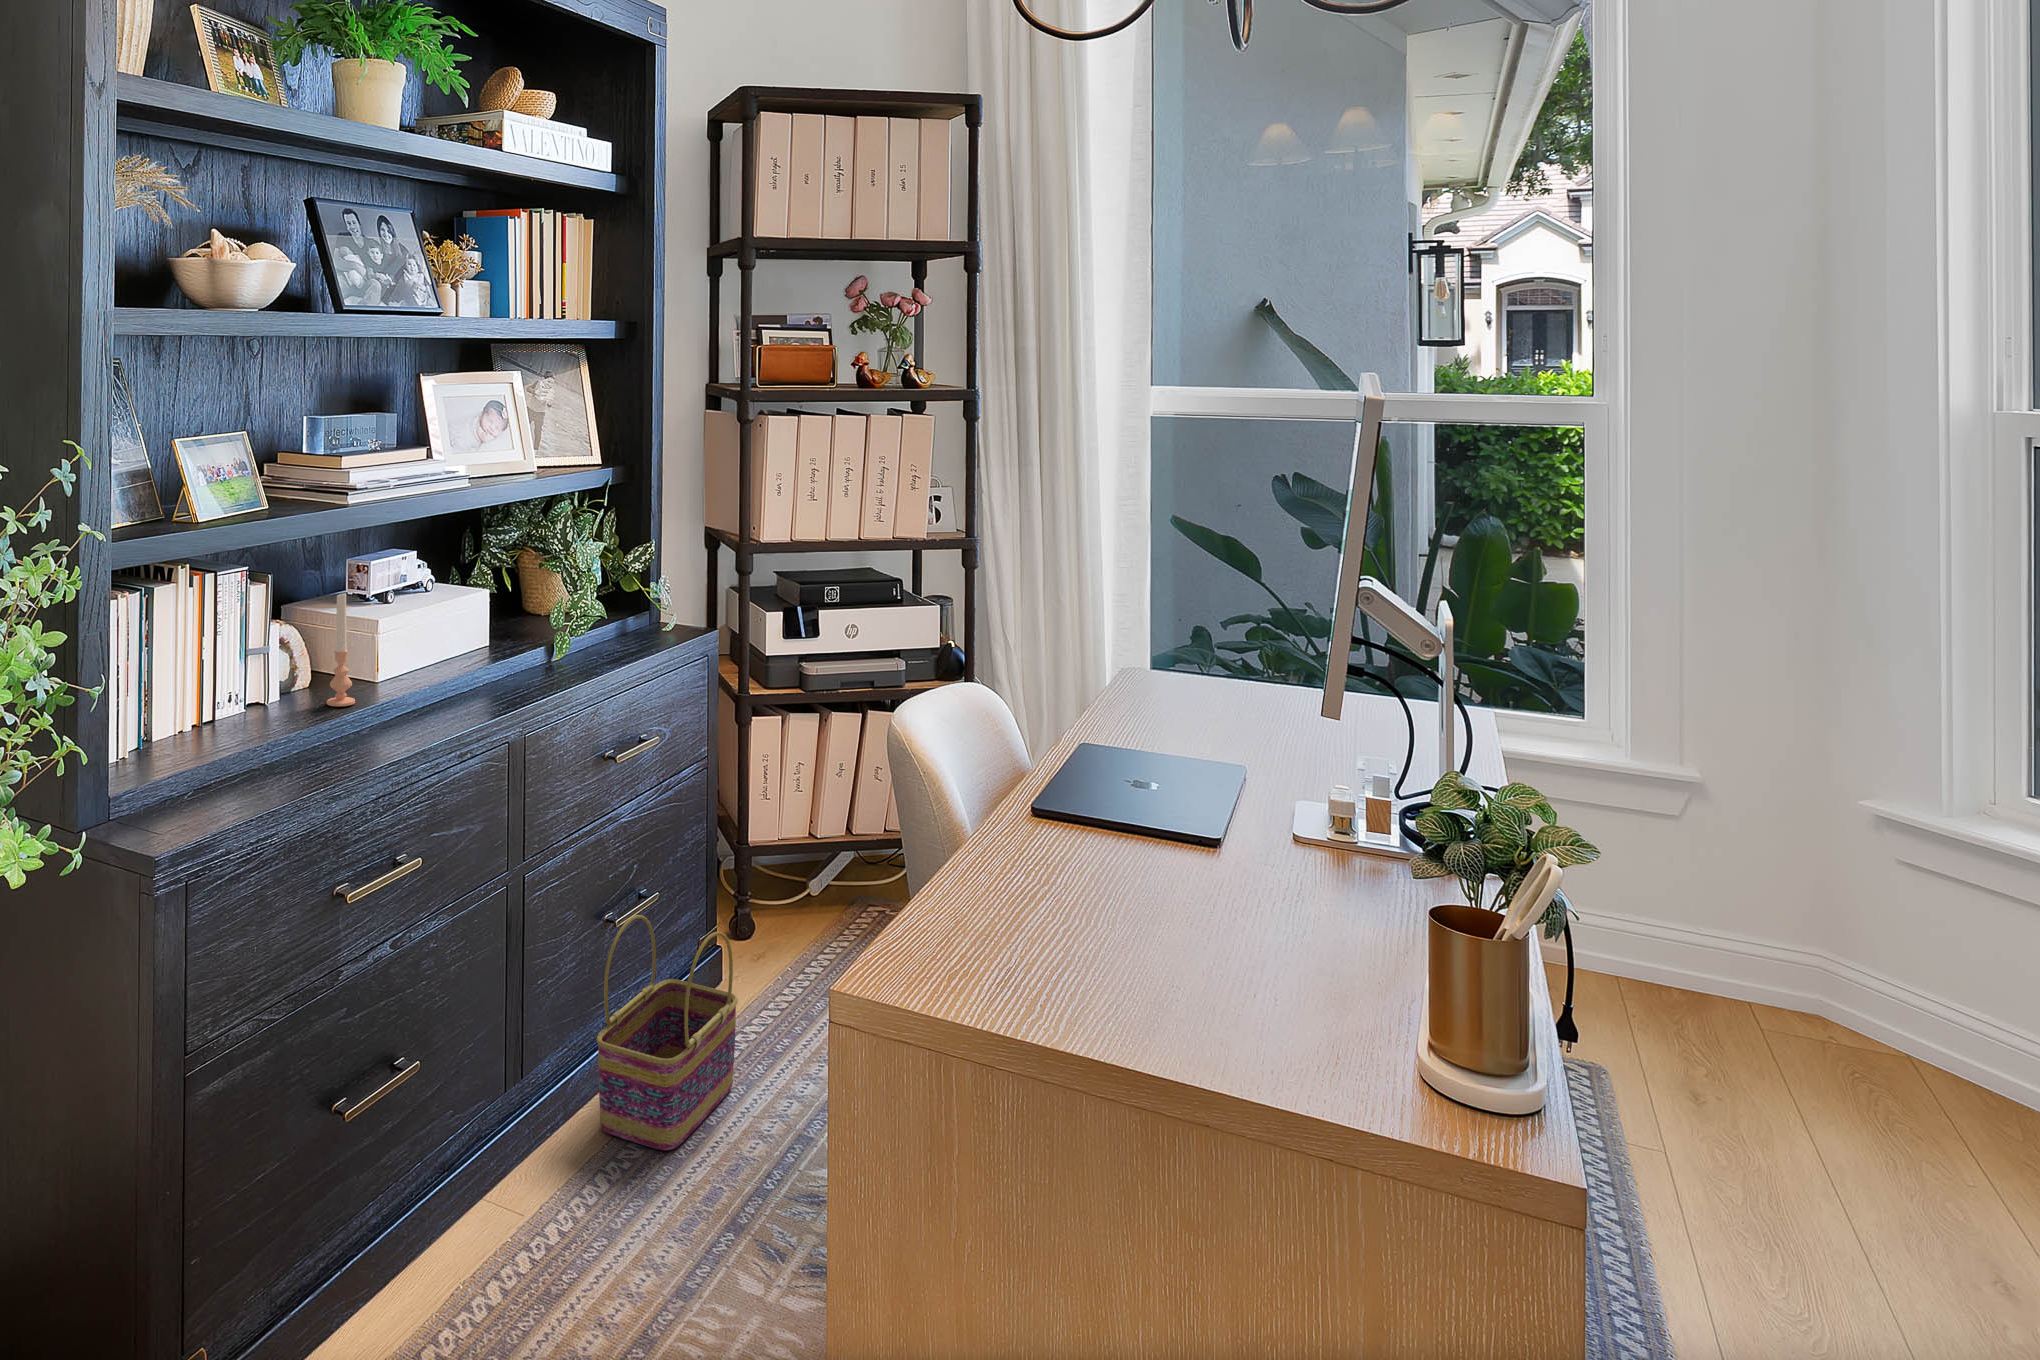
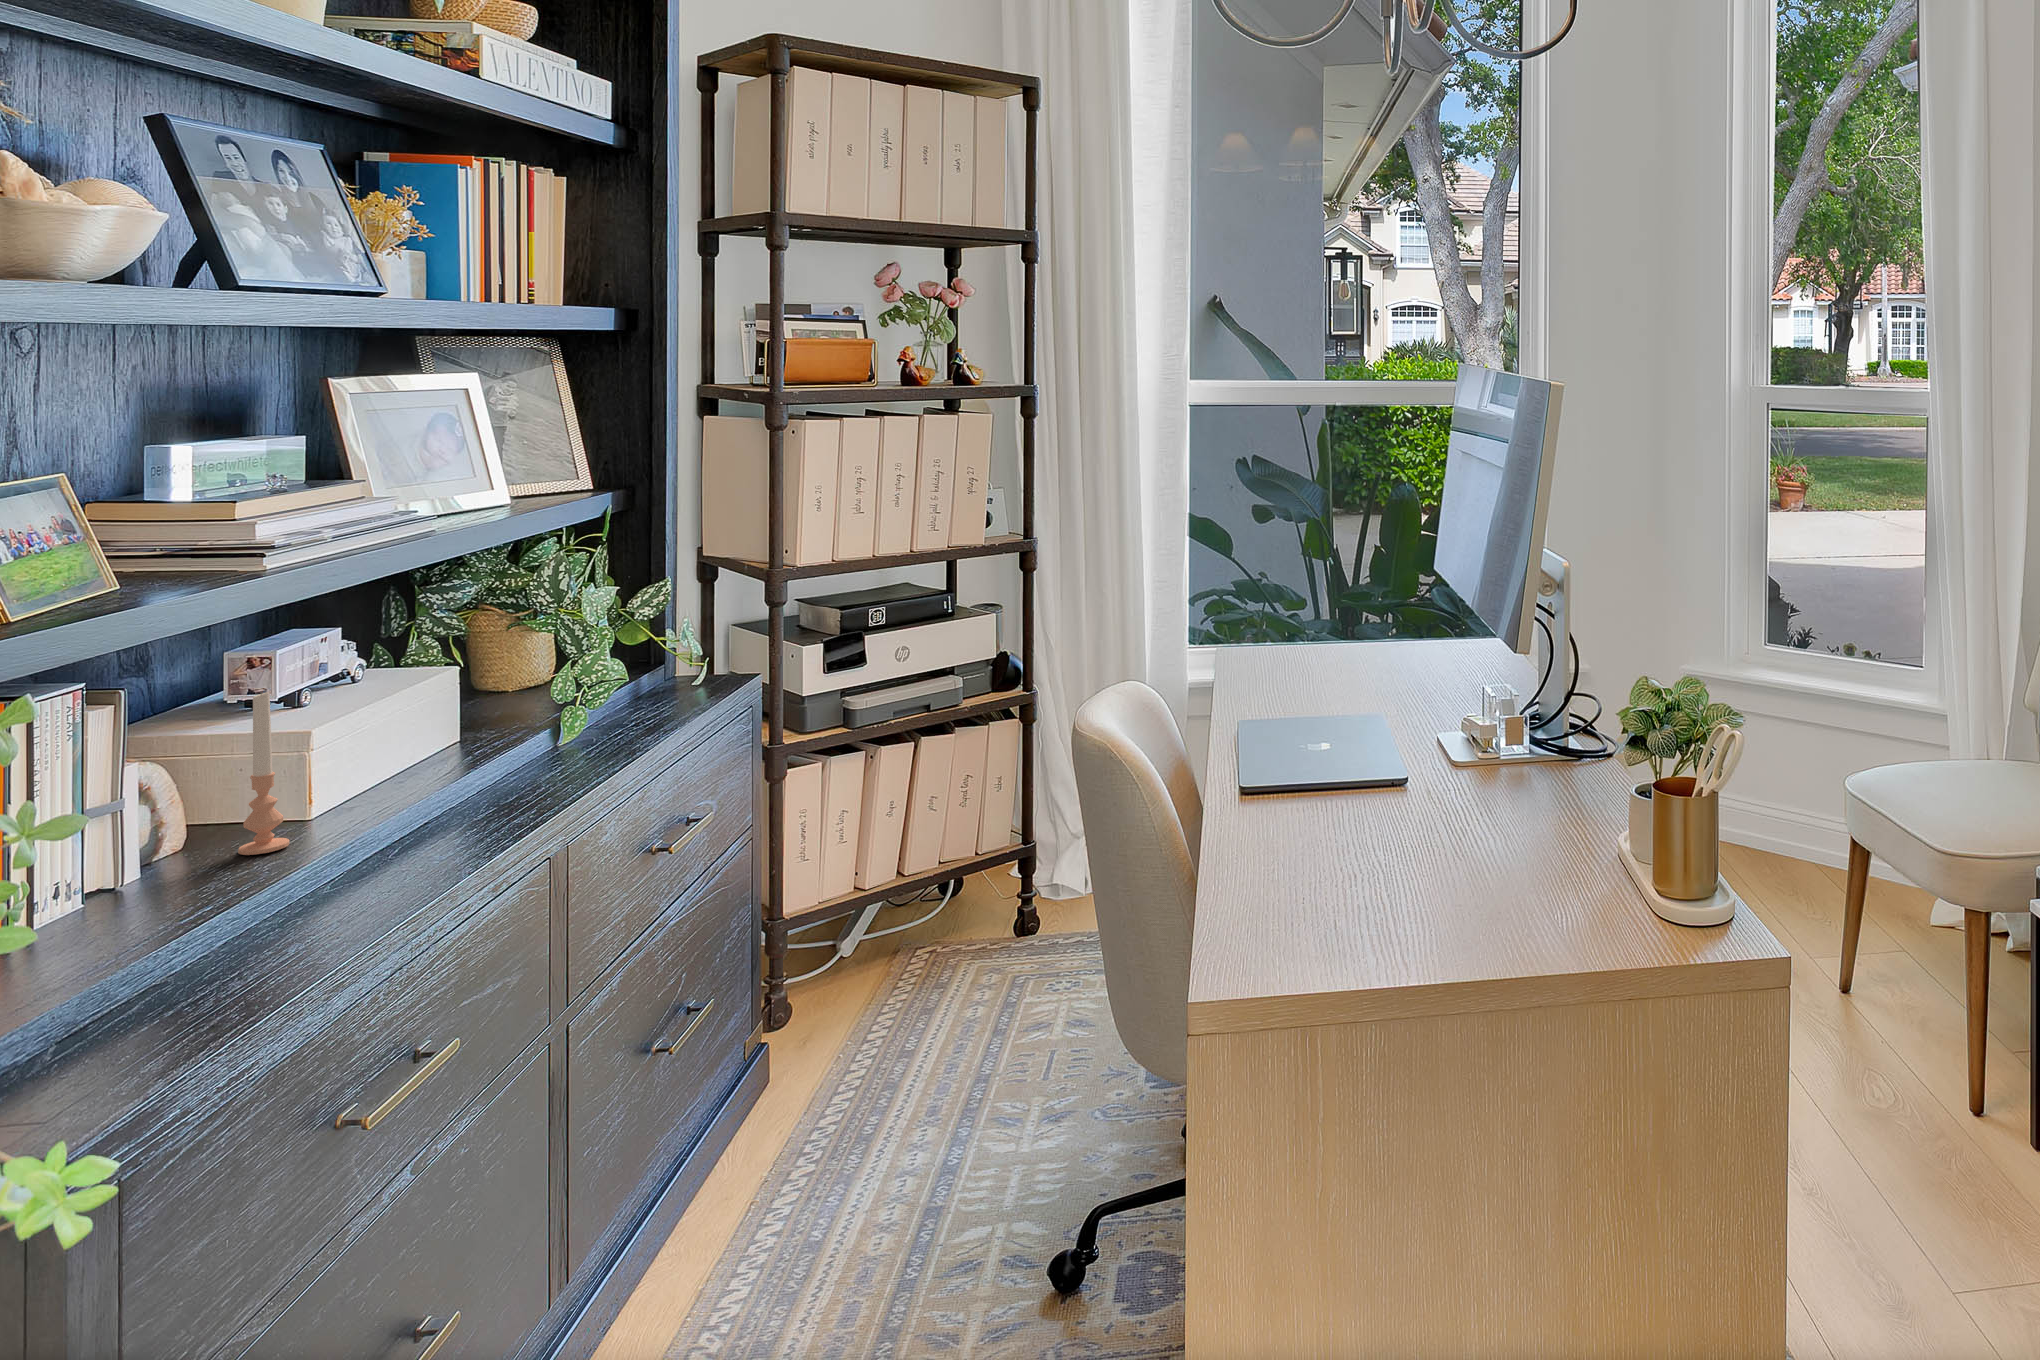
basket: present [596,915,738,1150] -> none [663,1020,834,1304]

